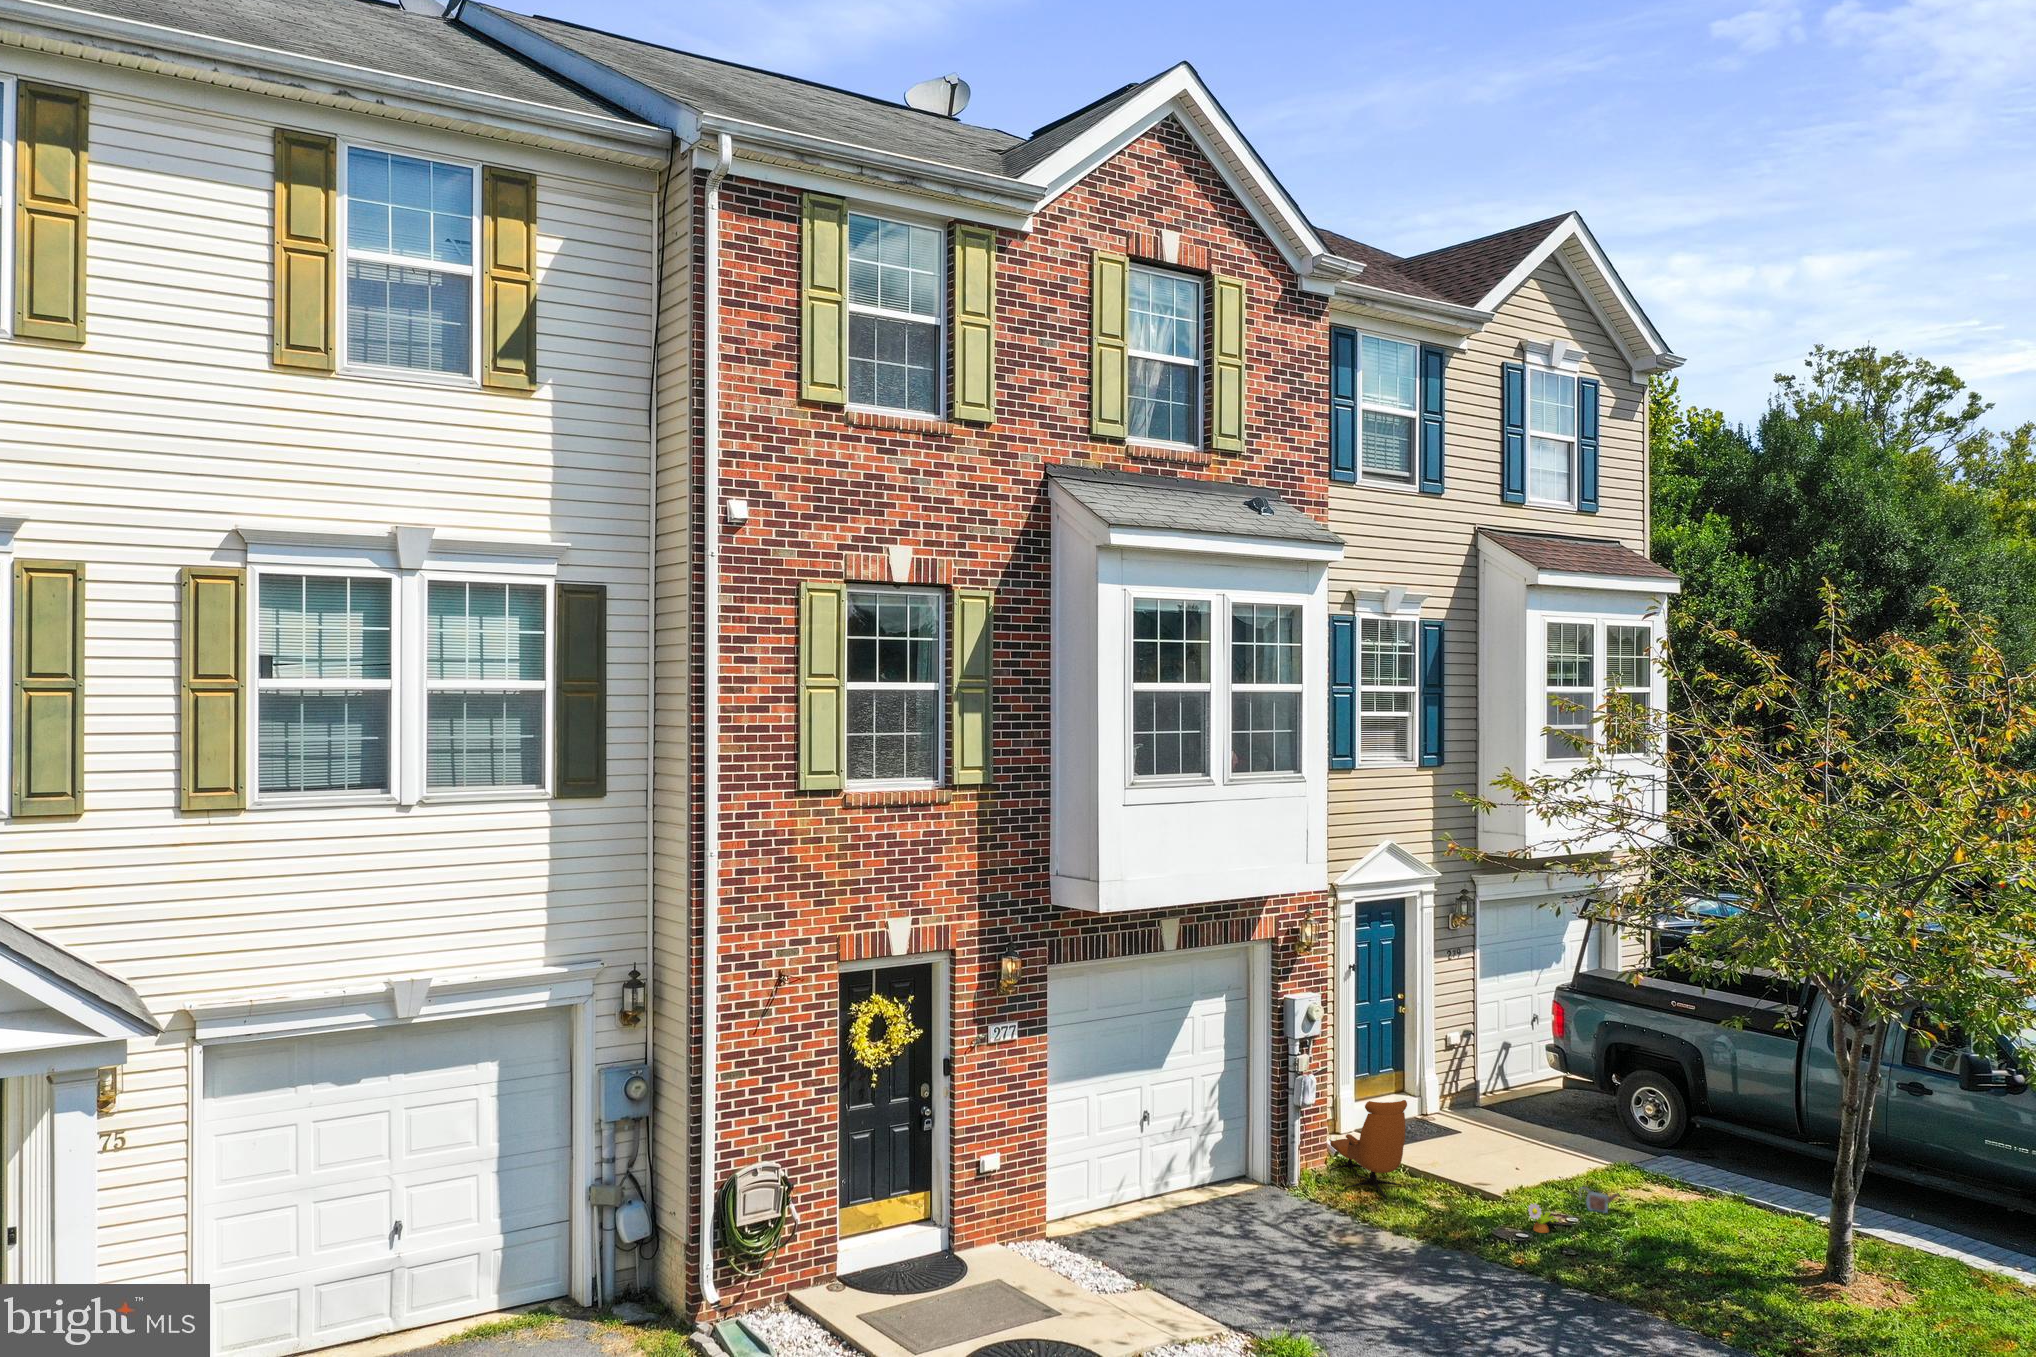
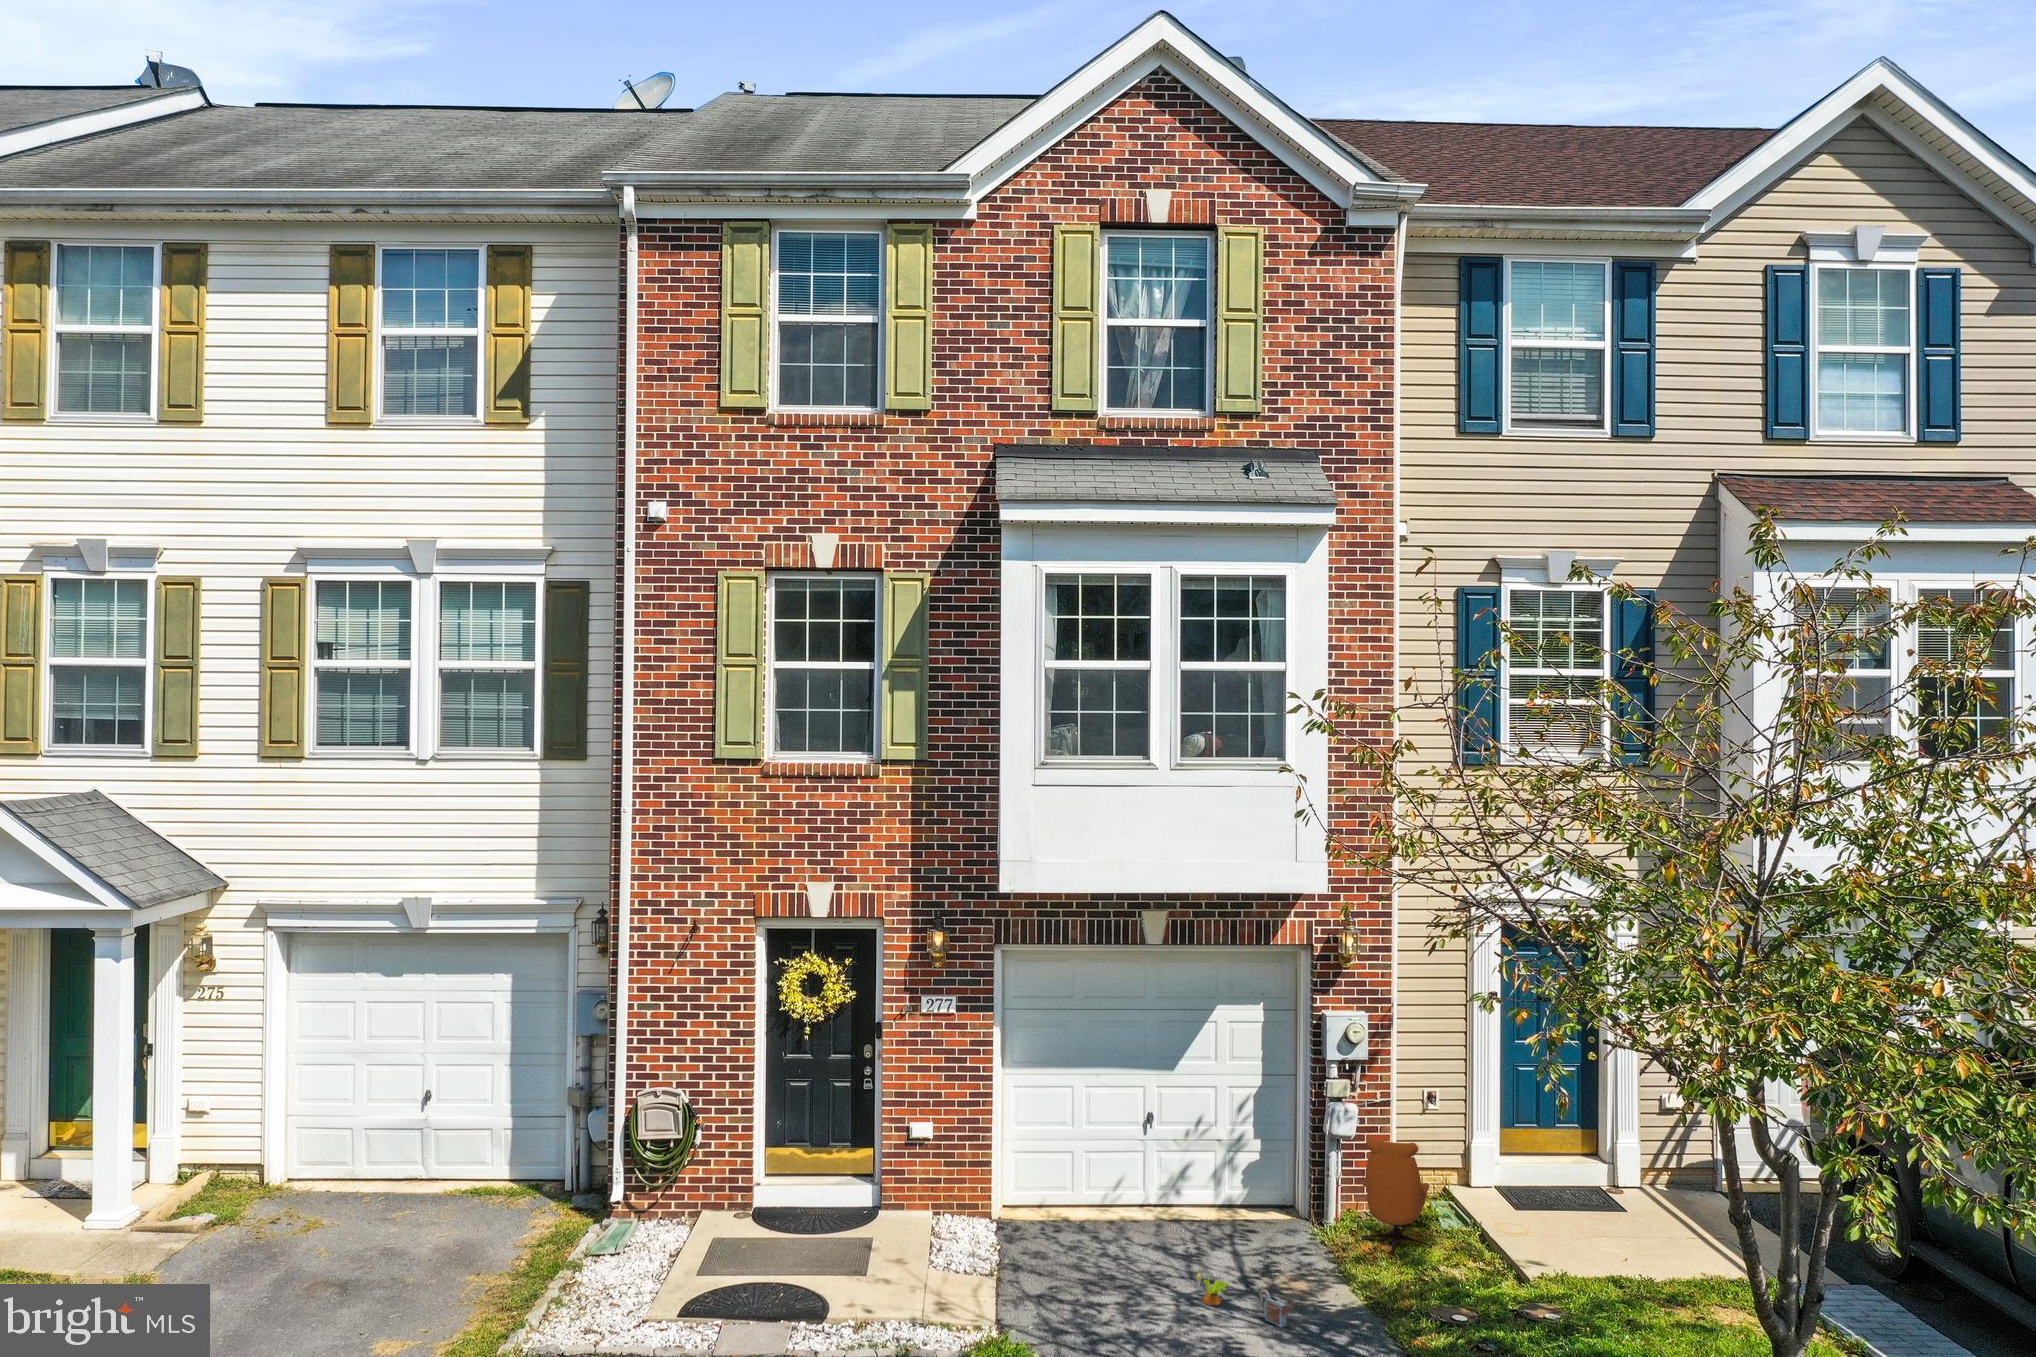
watering can: present [1579,1187,1619,1213] -> present [1259,1289,1295,1328]
decorative plant: present [1527,1203,1558,1233] -> present [1197,1268,1230,1305]

